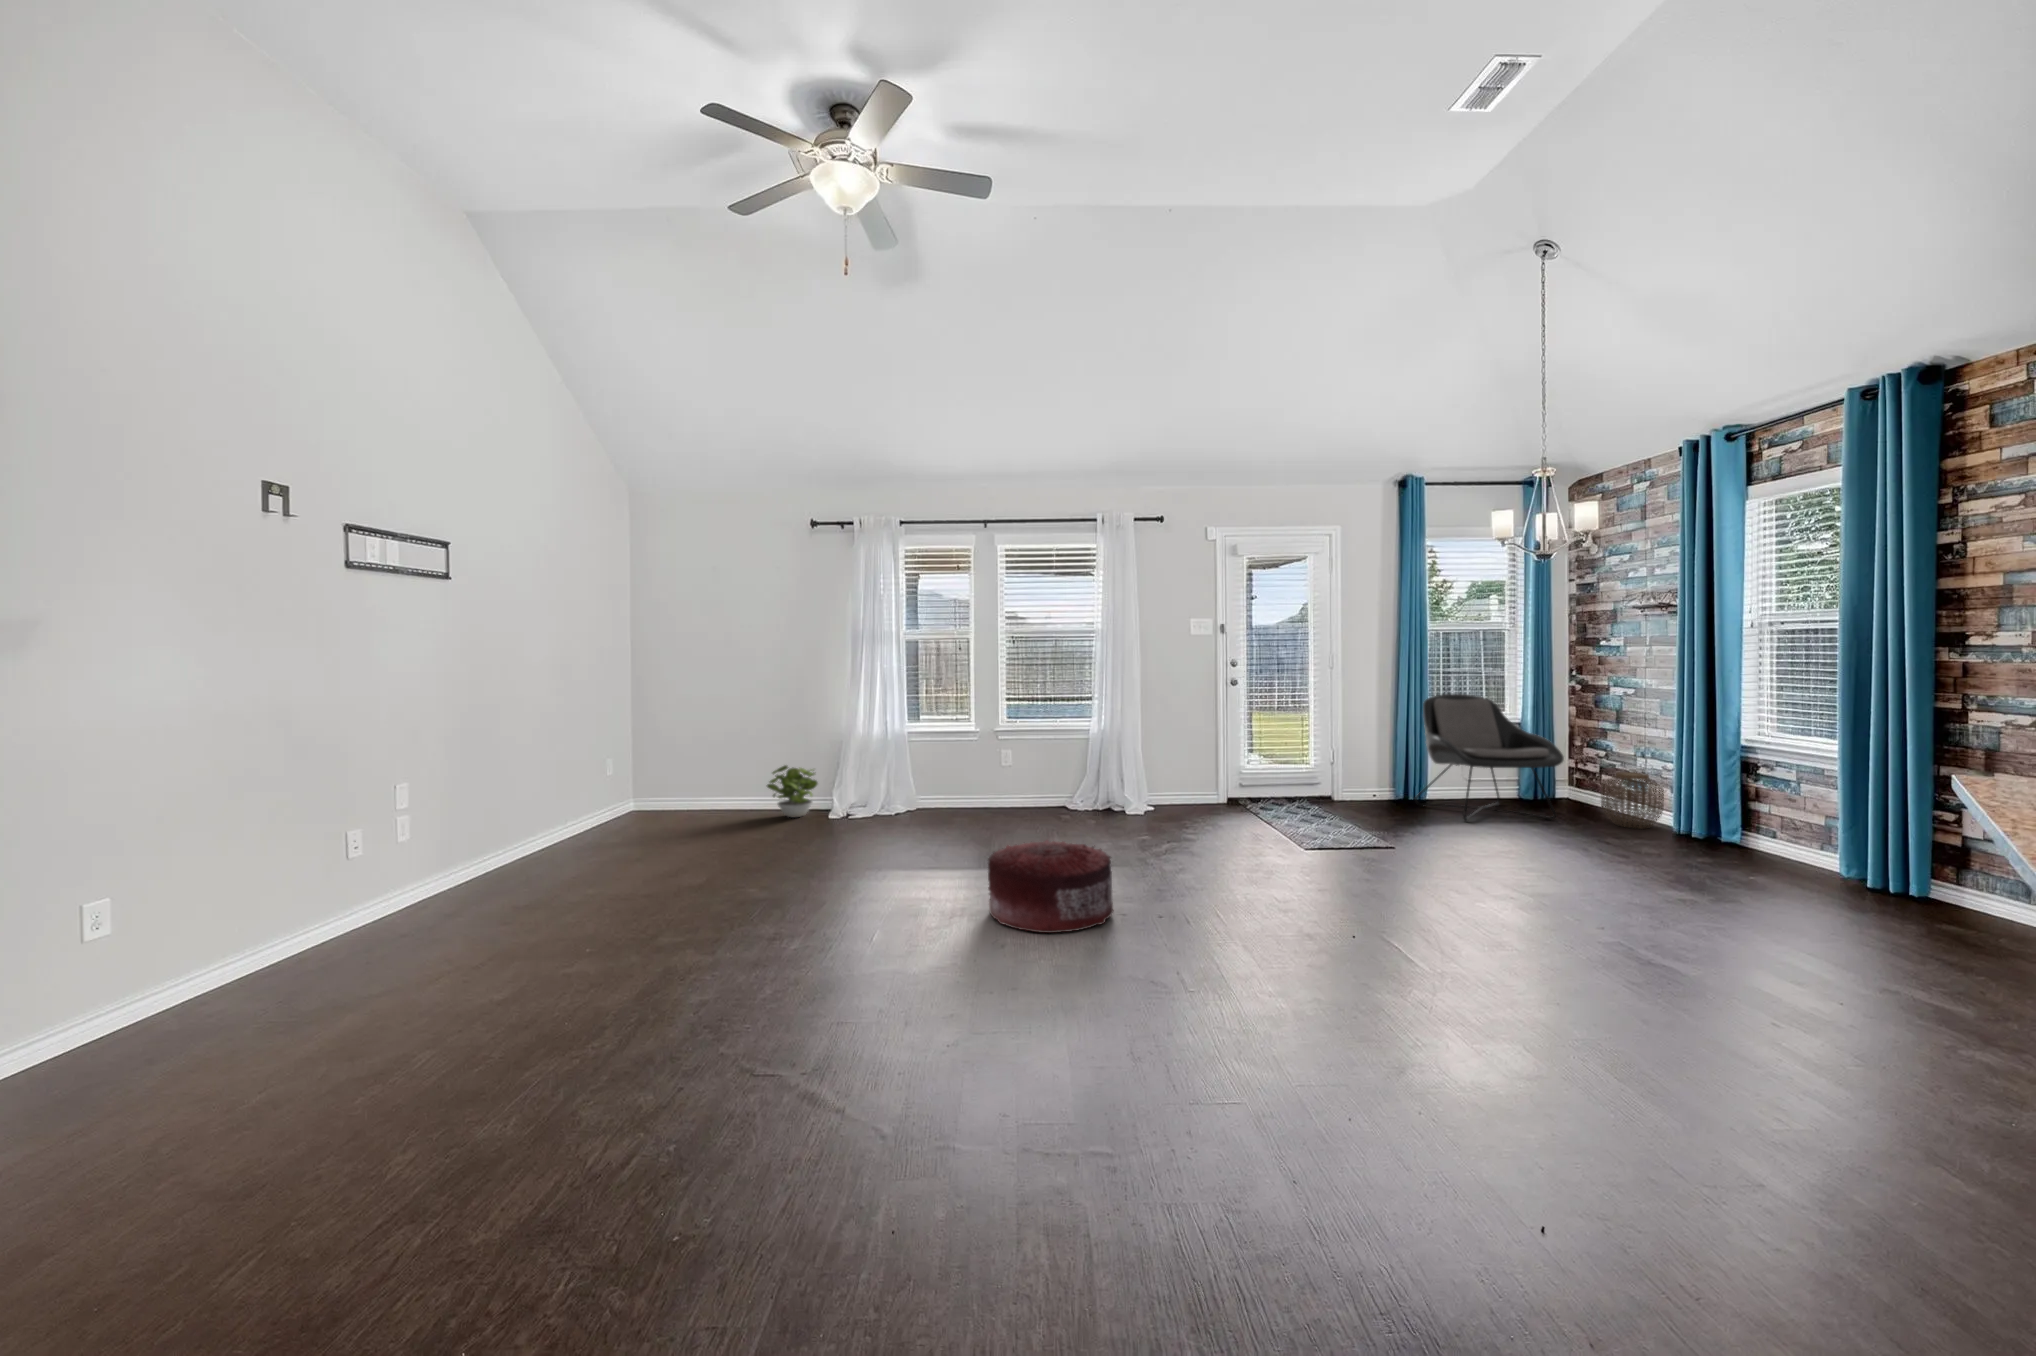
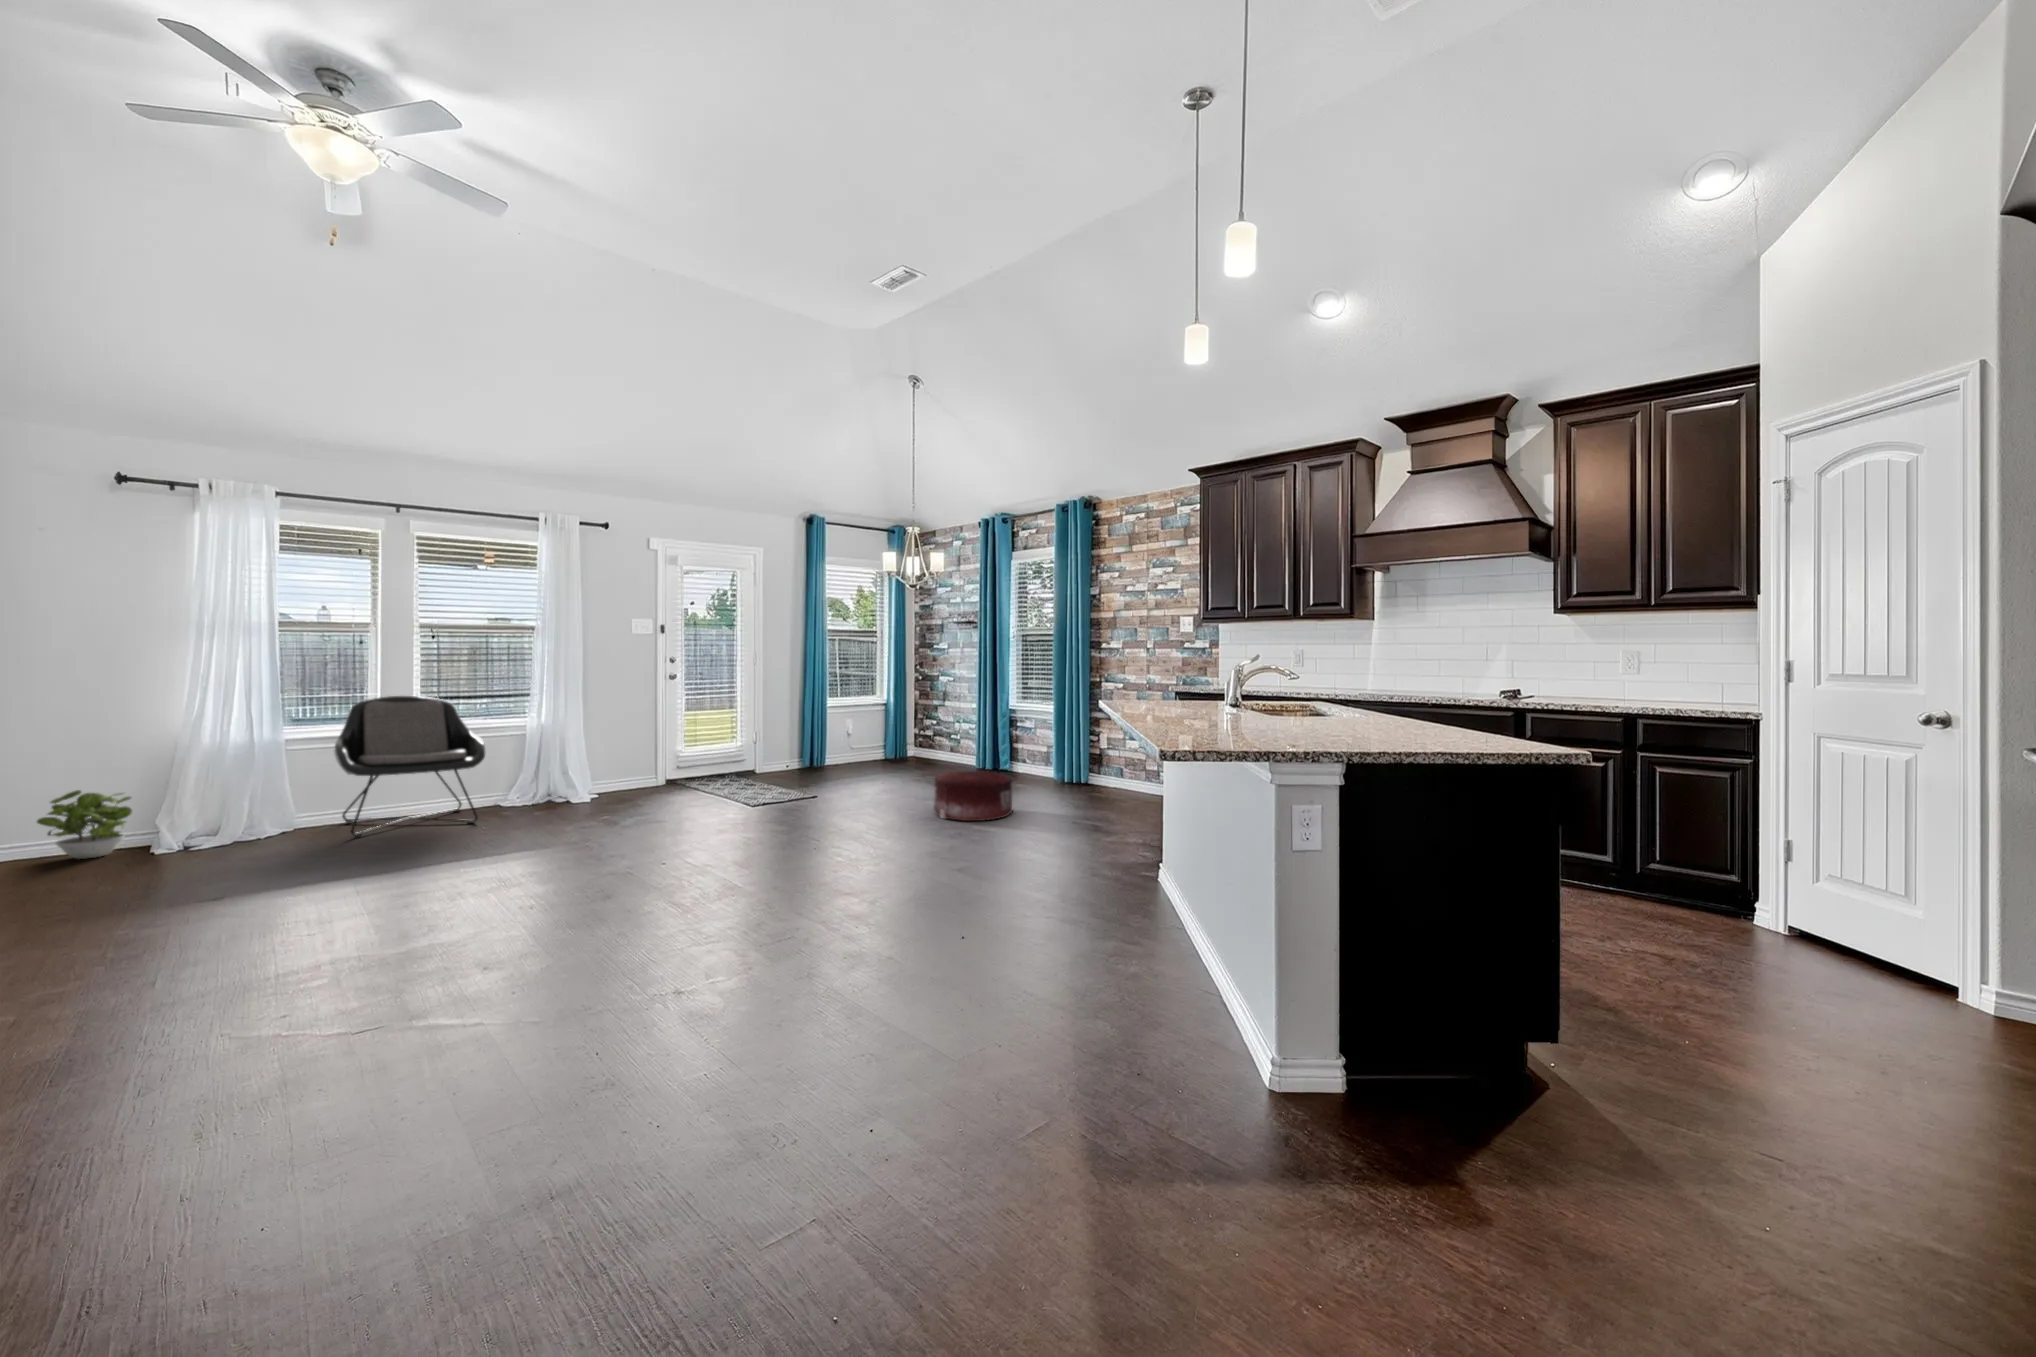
lounge chair: present [1415,694,1564,822] -> present [334,696,485,837]
woven basket: present [1601,772,1664,829] -> none [938,733,971,770]
pouf: present [988,840,1113,933] -> present [934,771,1013,821]

